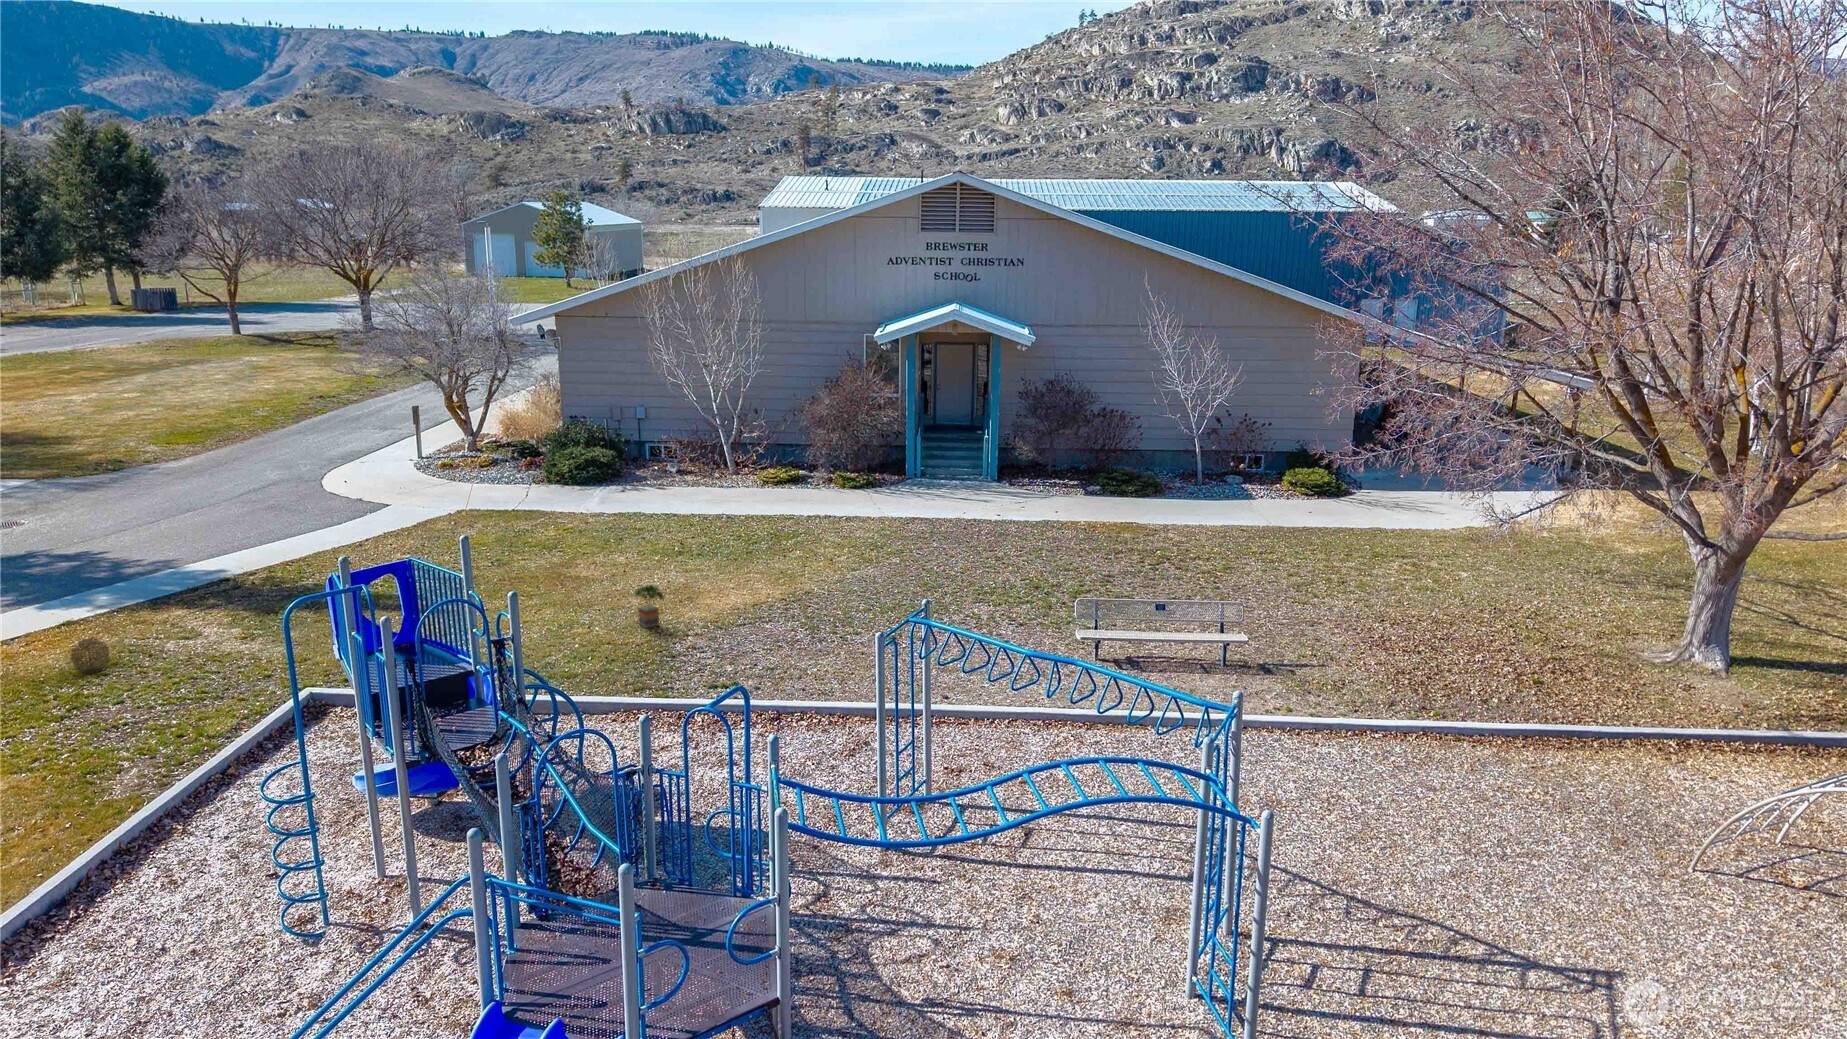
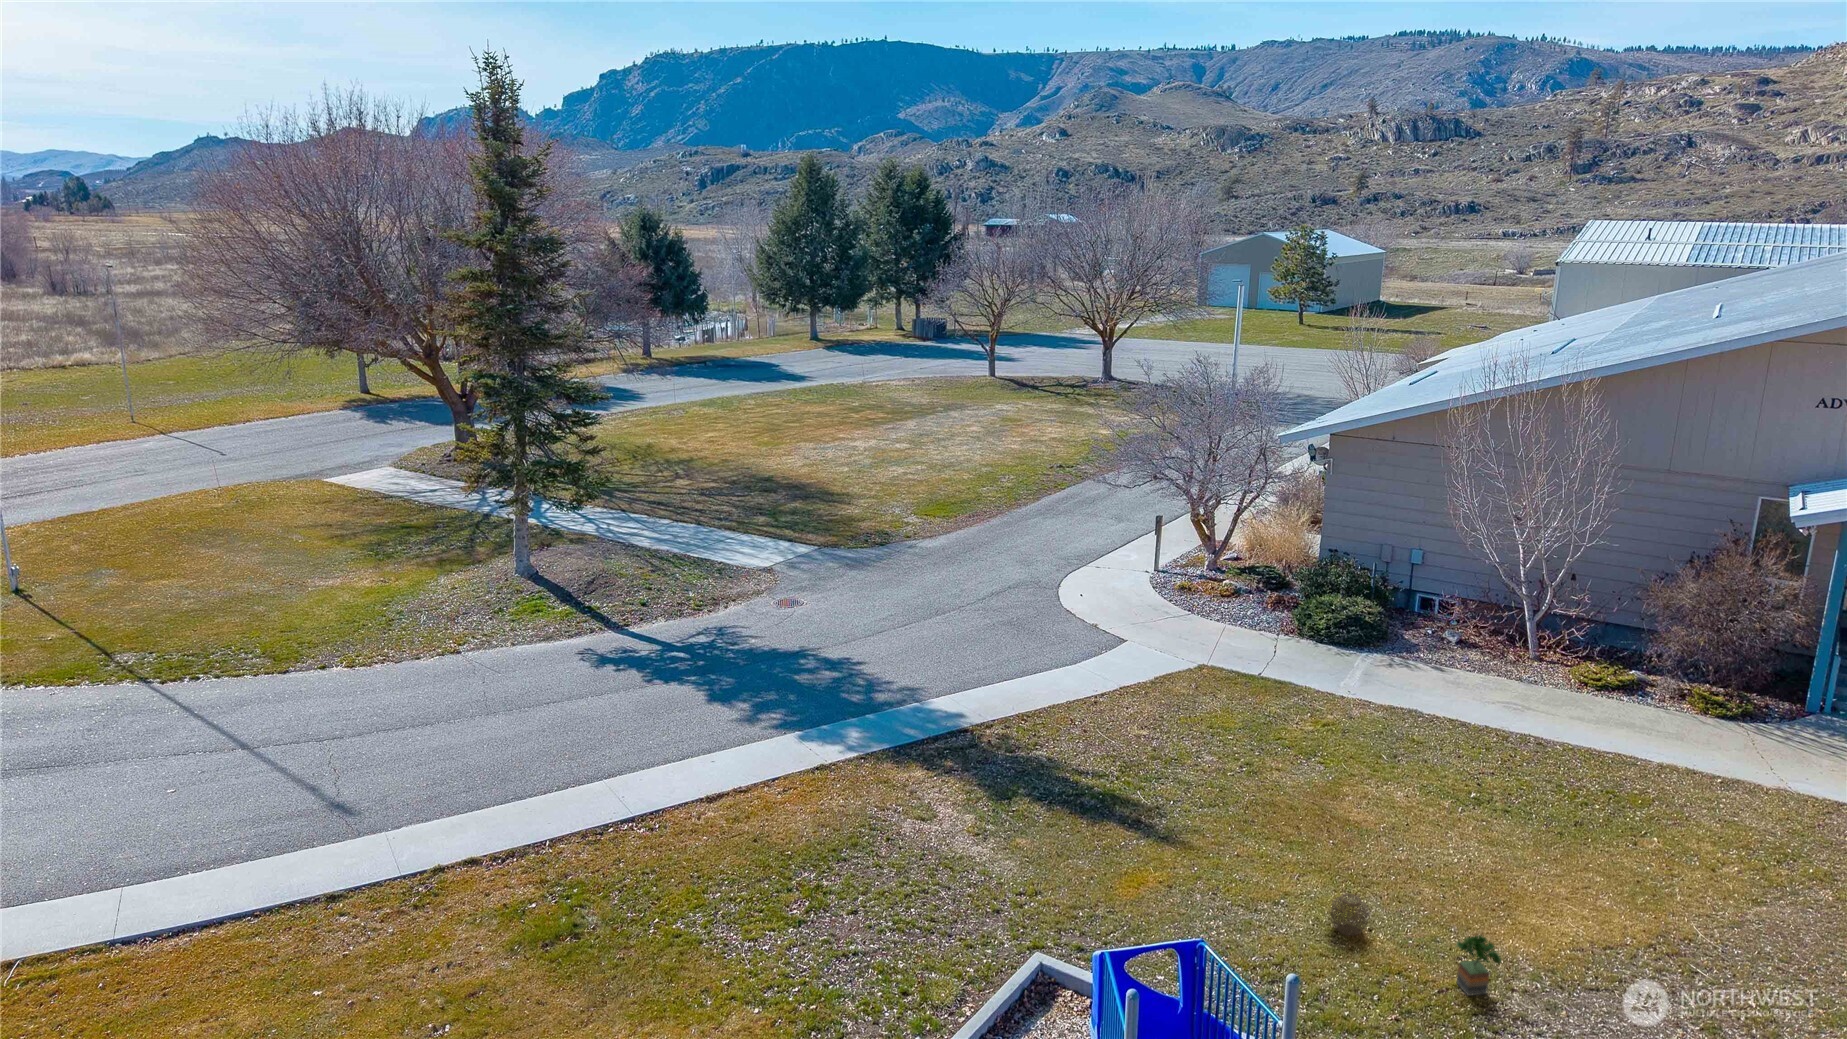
woven basket: present [71,638,109,674] -> present [1331,893,1369,935]

